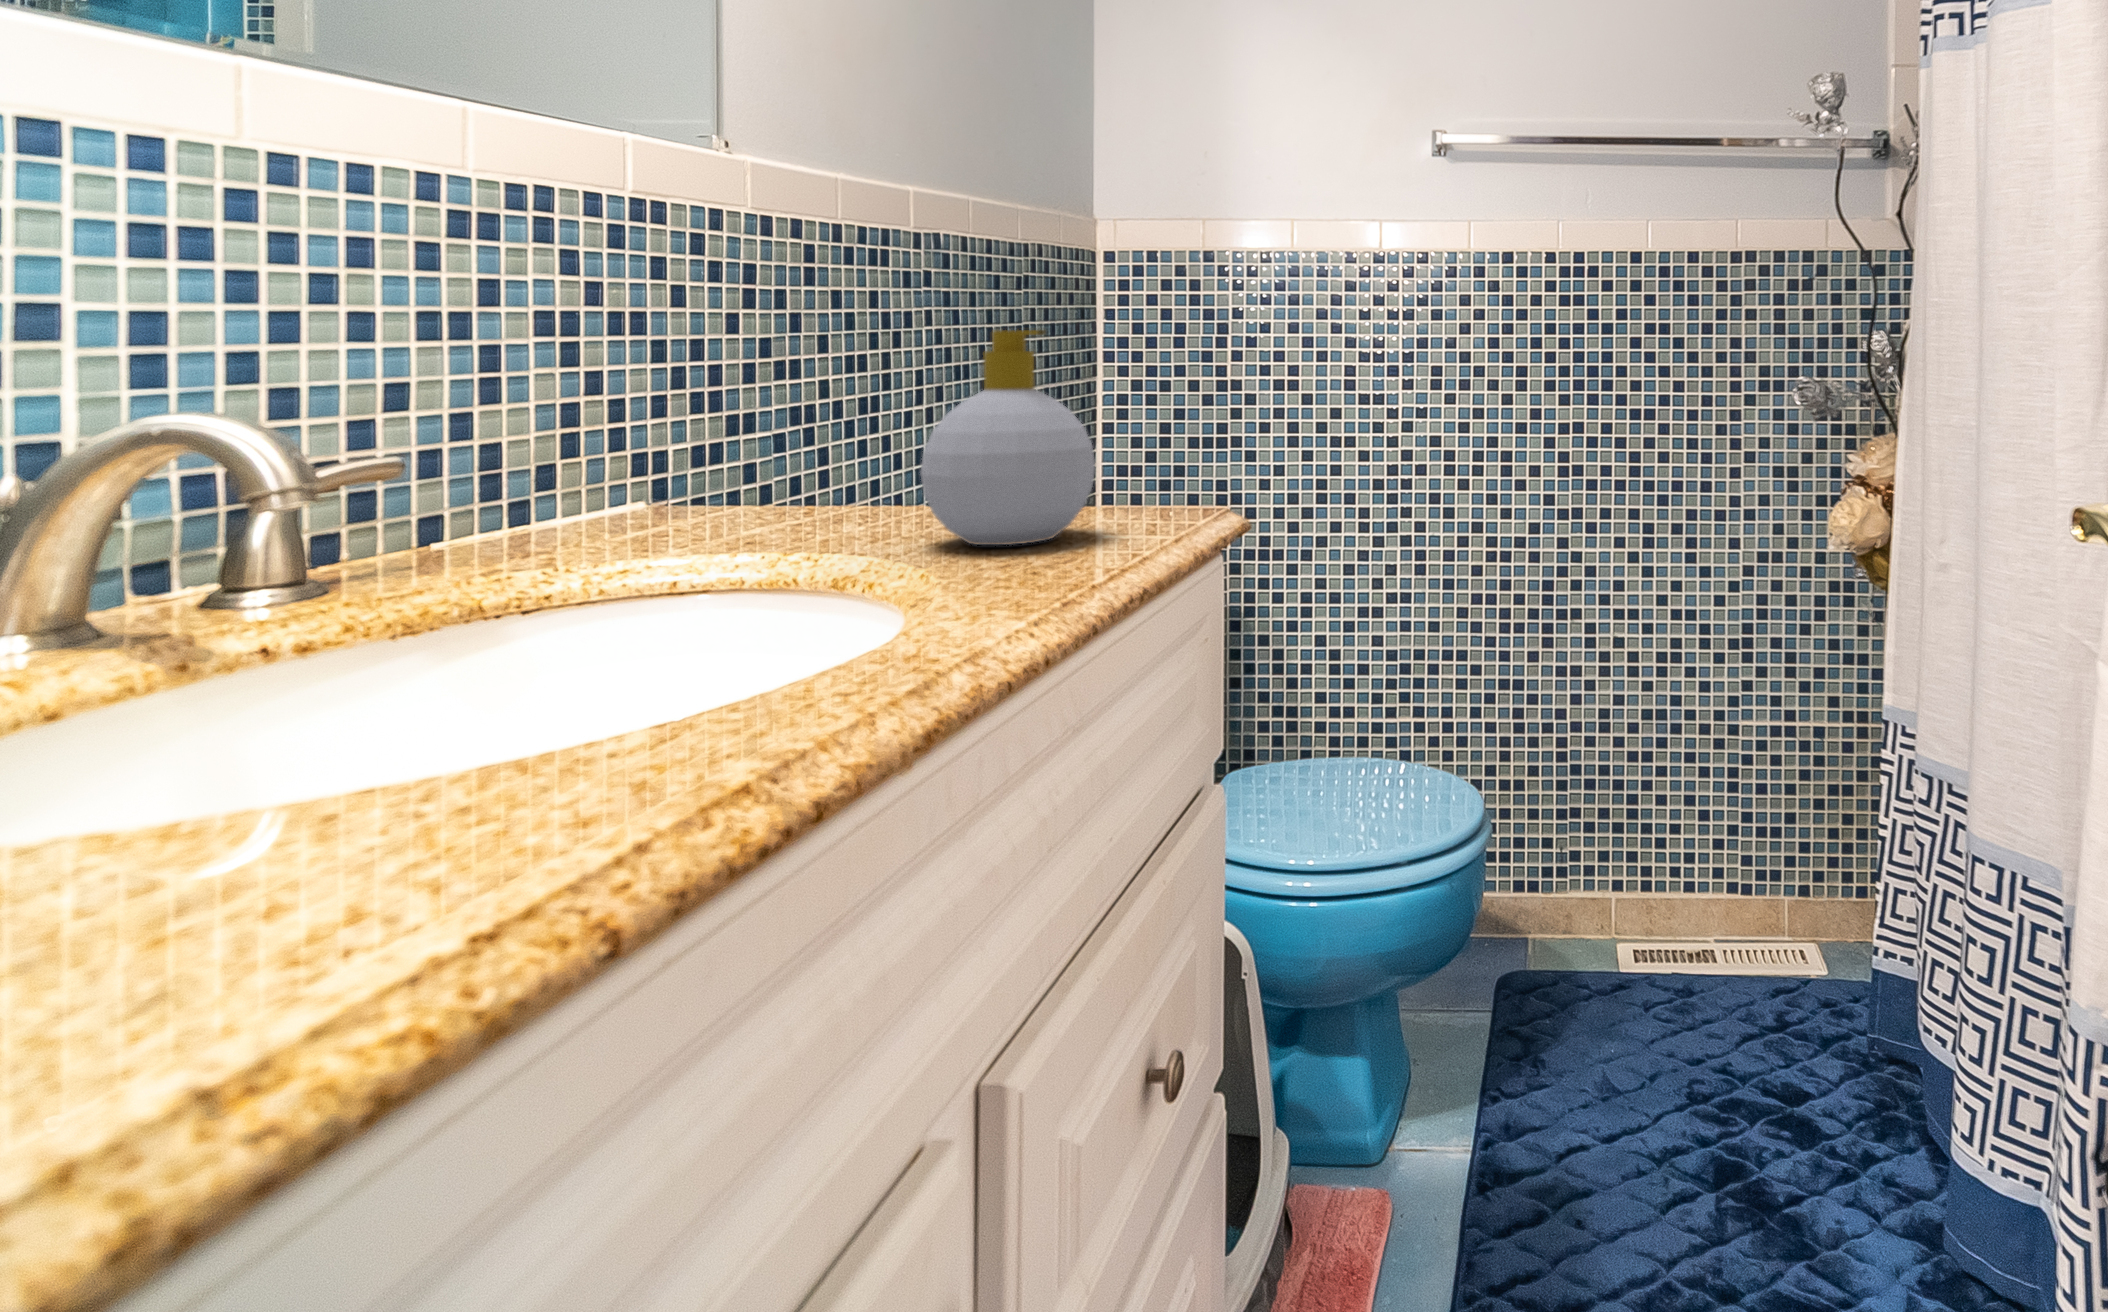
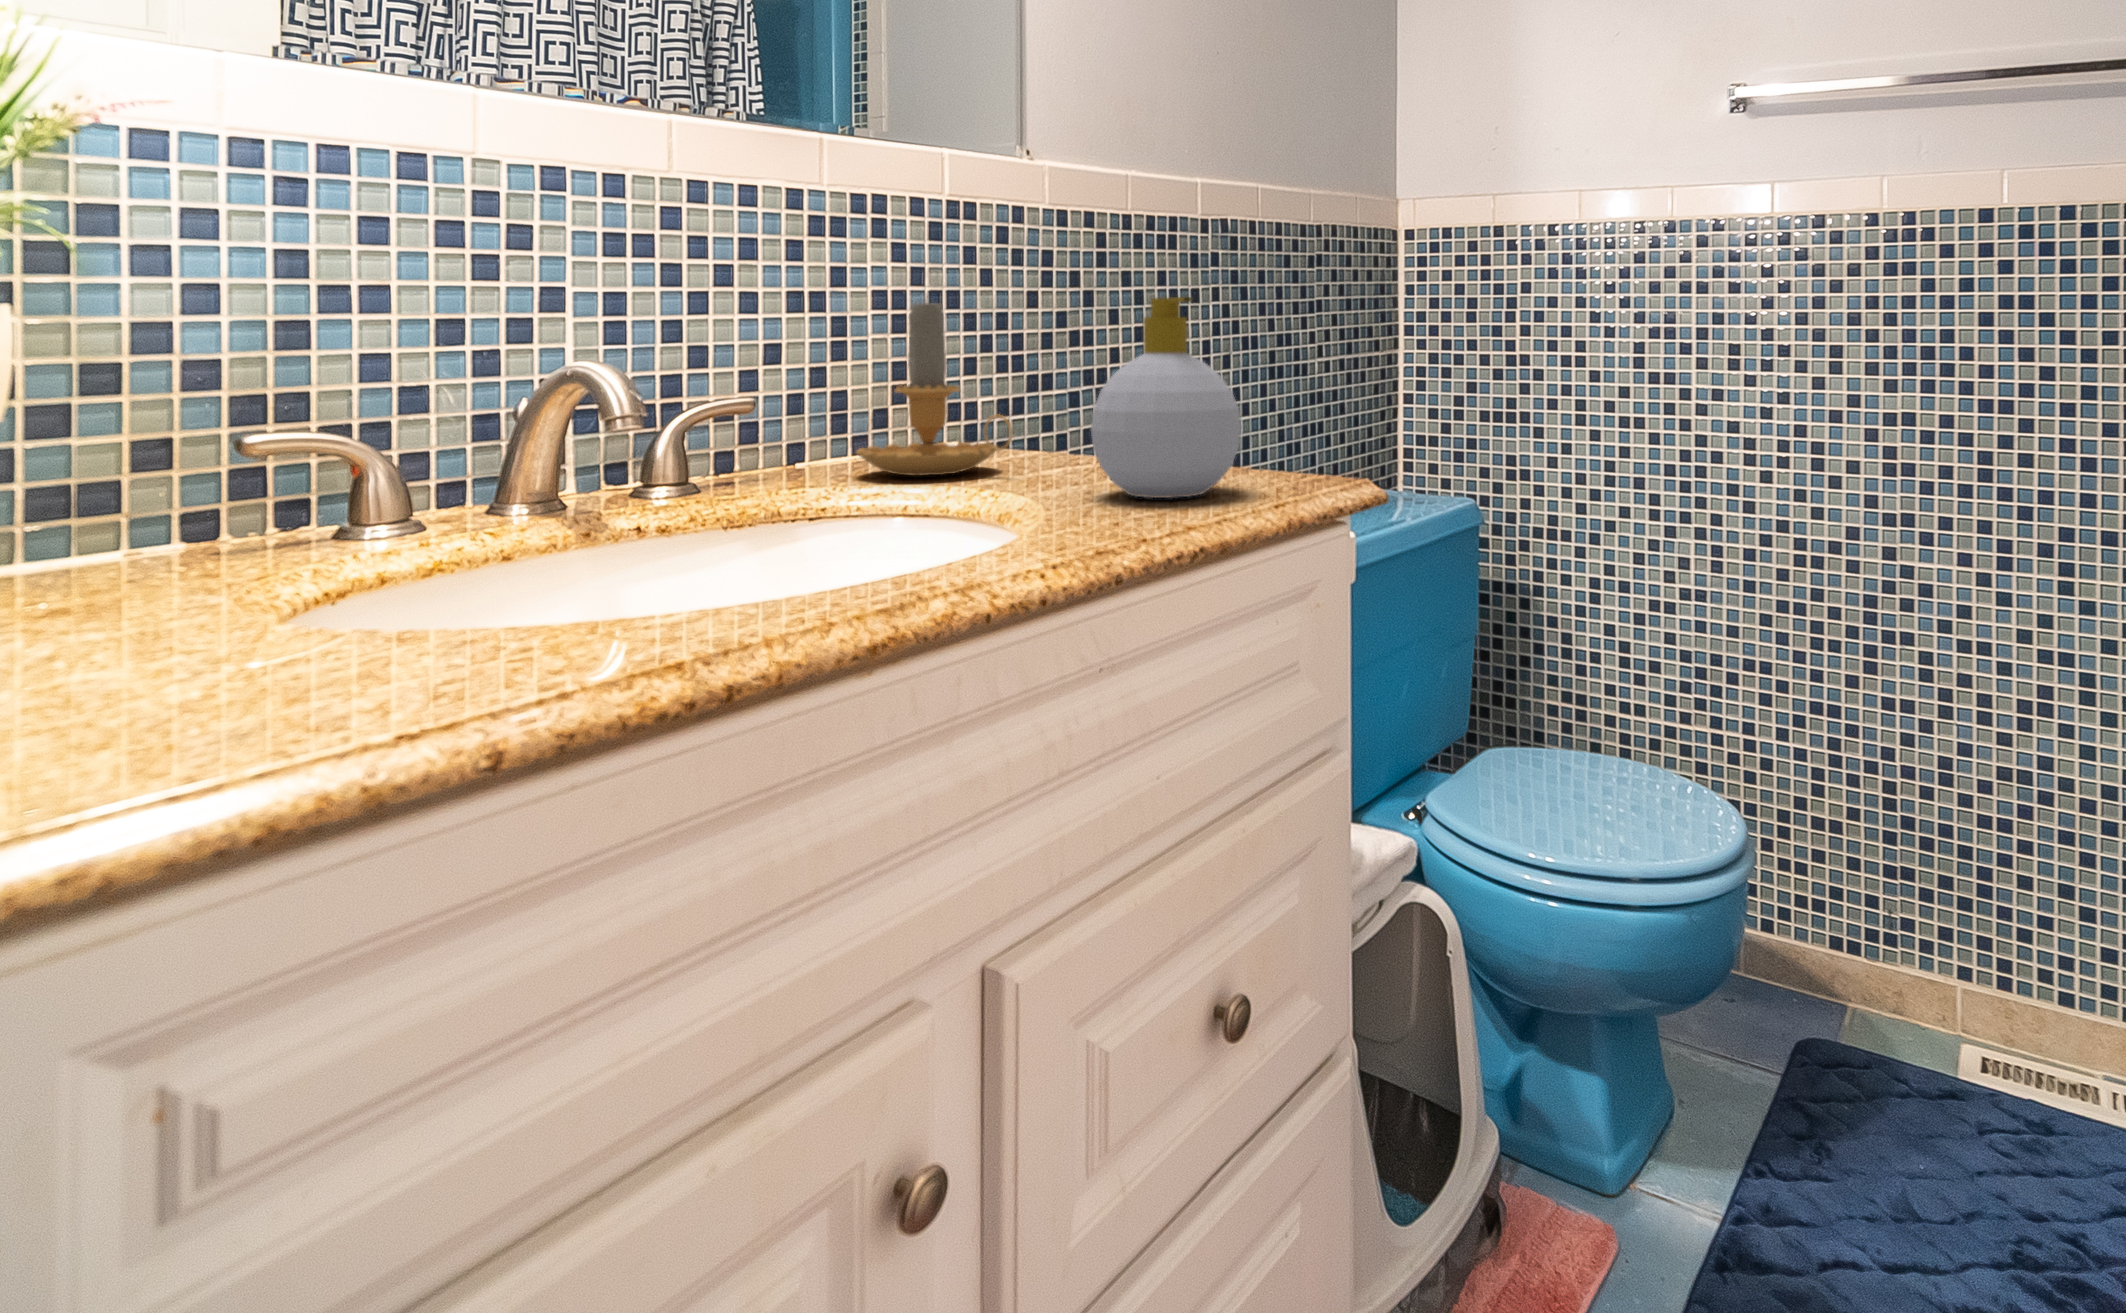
candle: none [543,319,781,543] -> present [856,302,1012,476]

